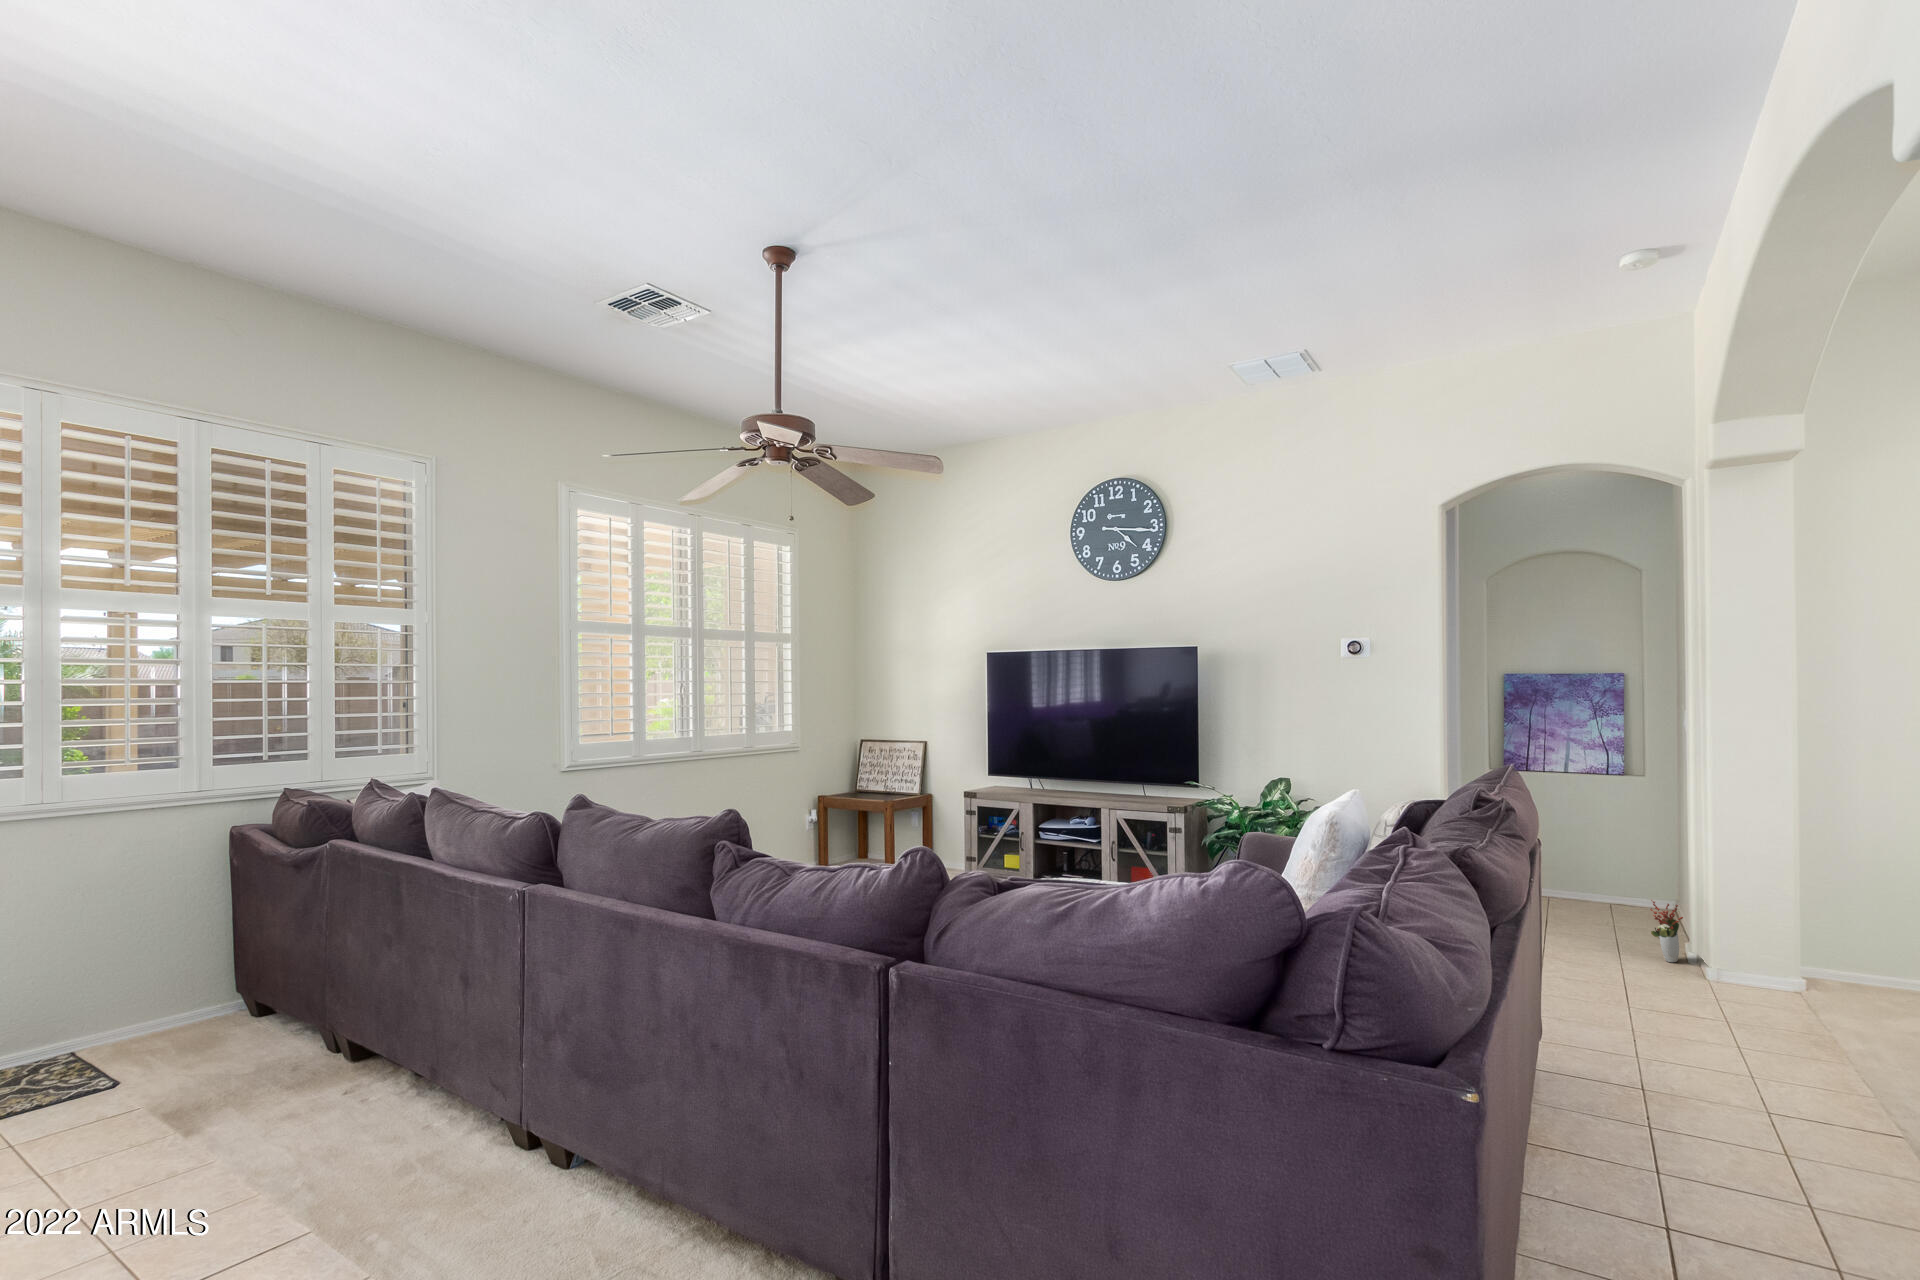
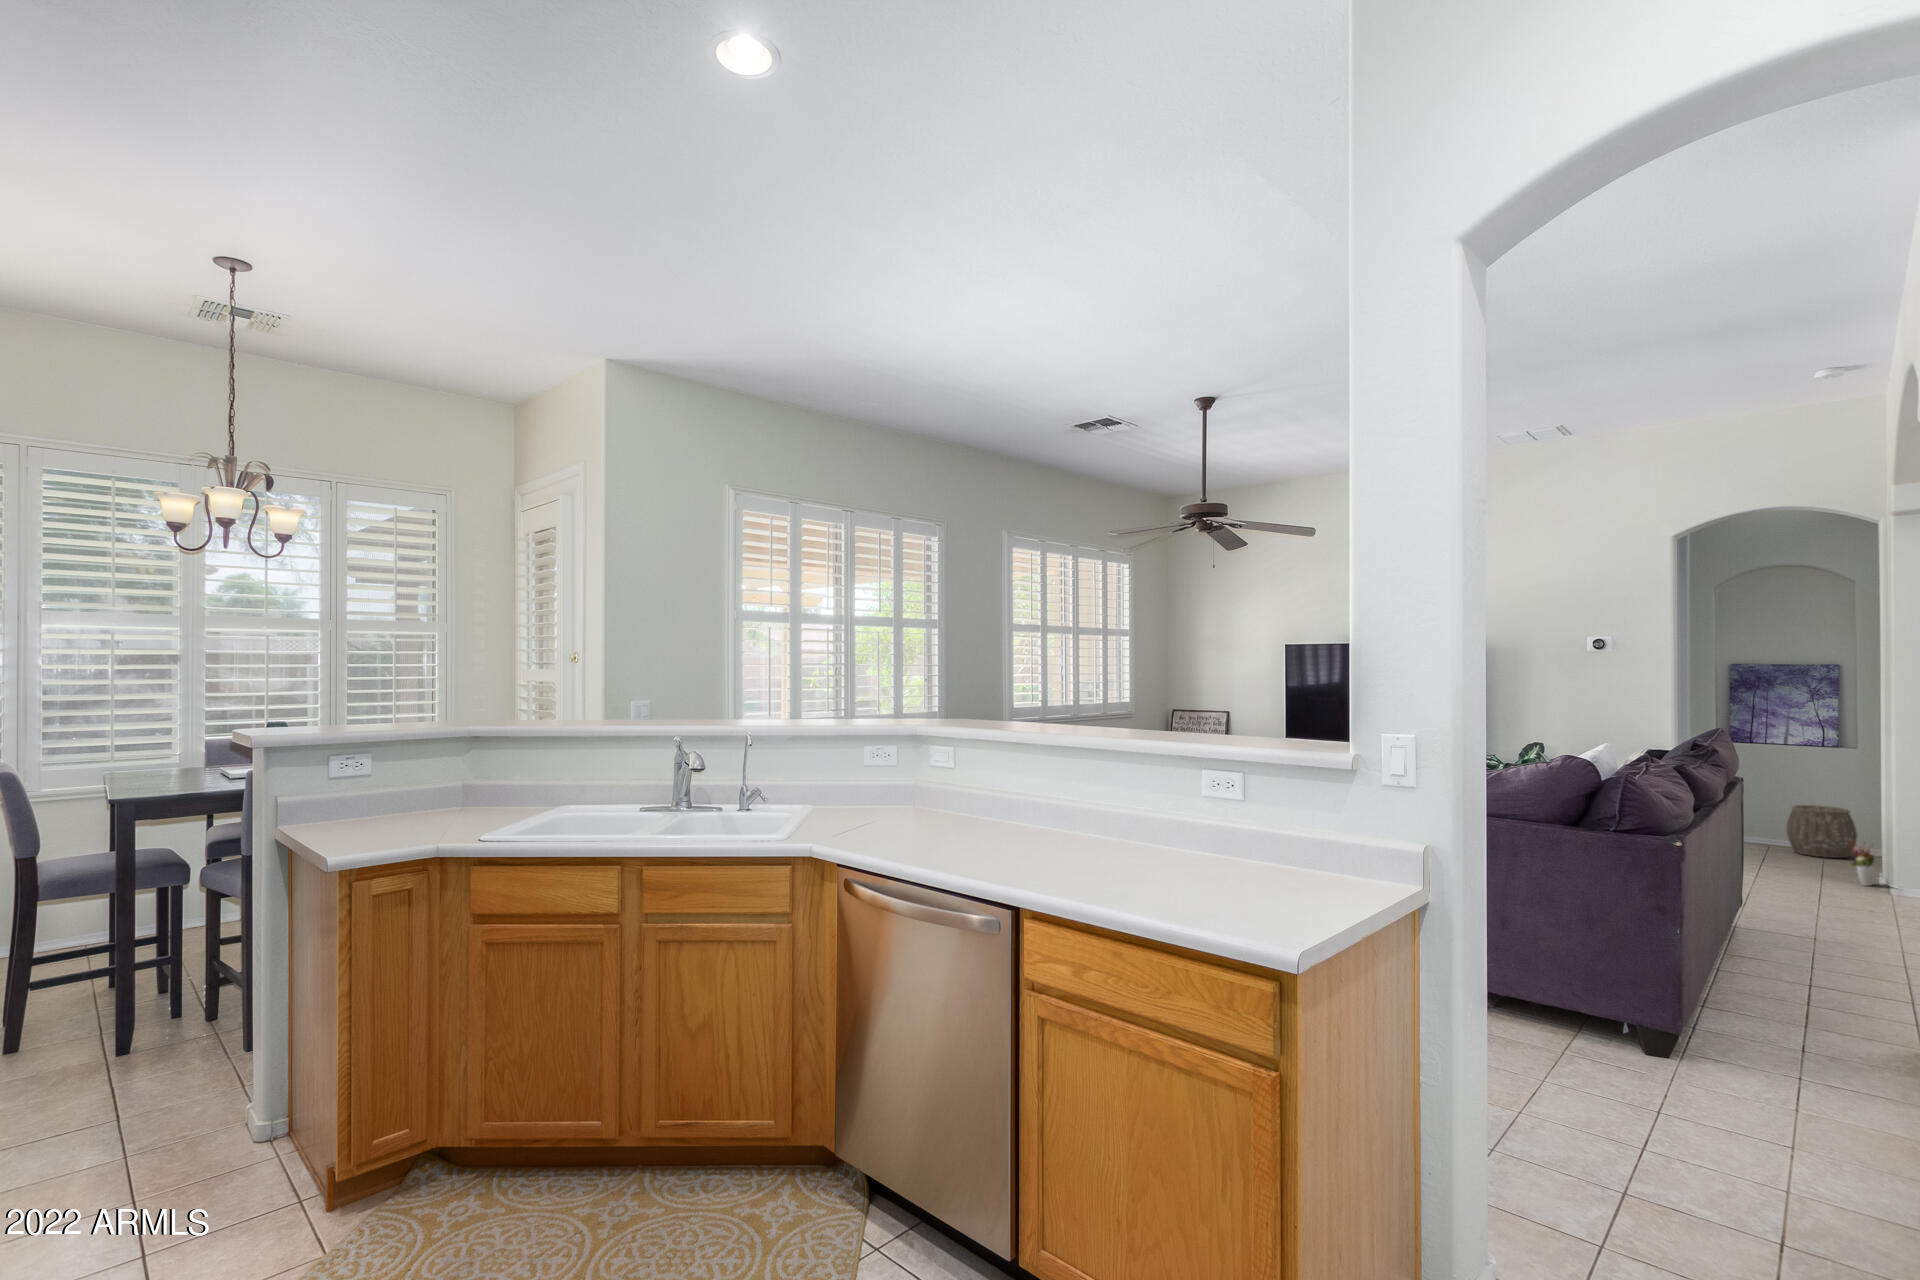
woven basket: none [1569,847,1649,915] -> present [1786,805,1857,858]

